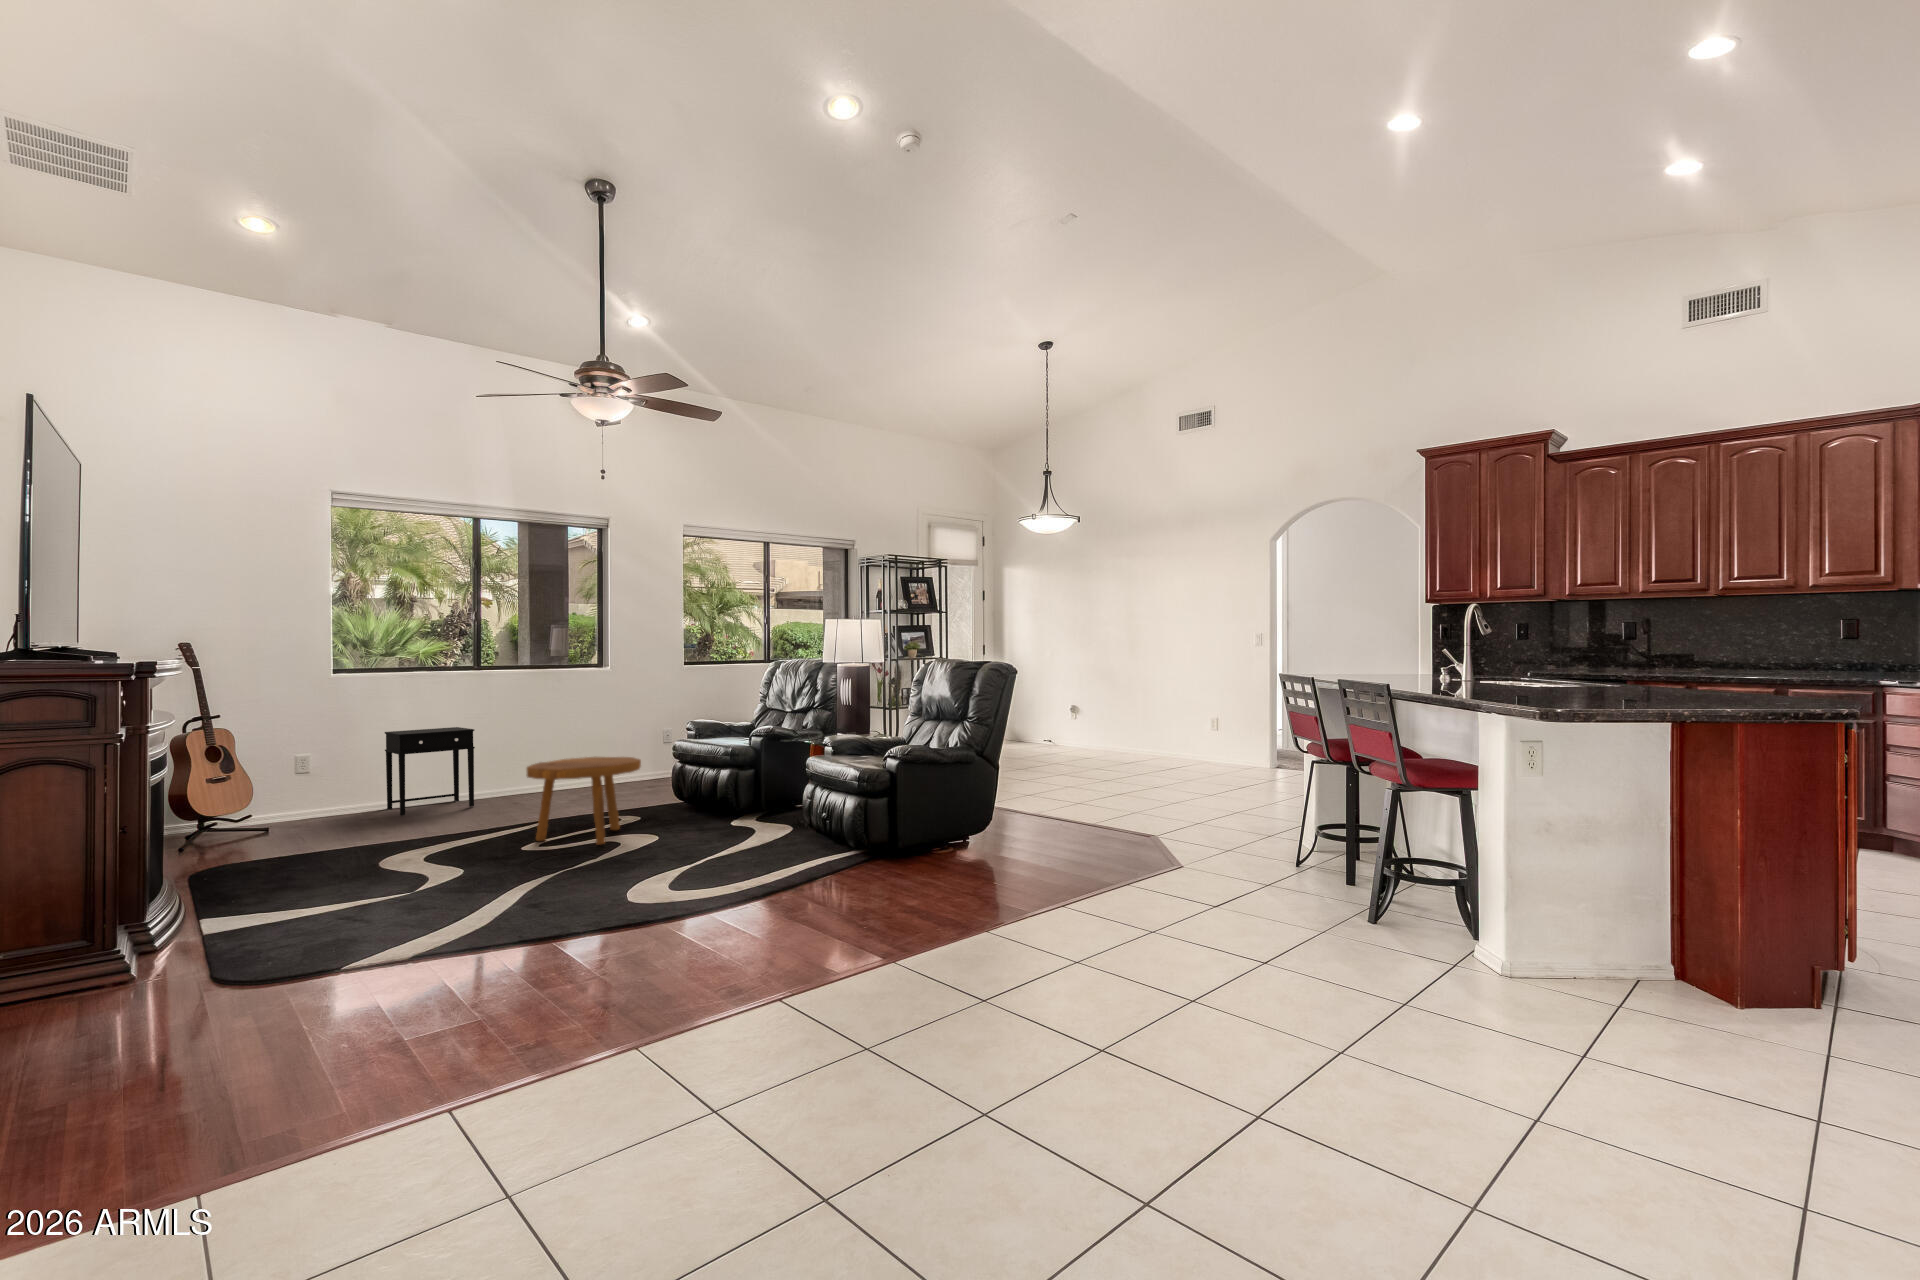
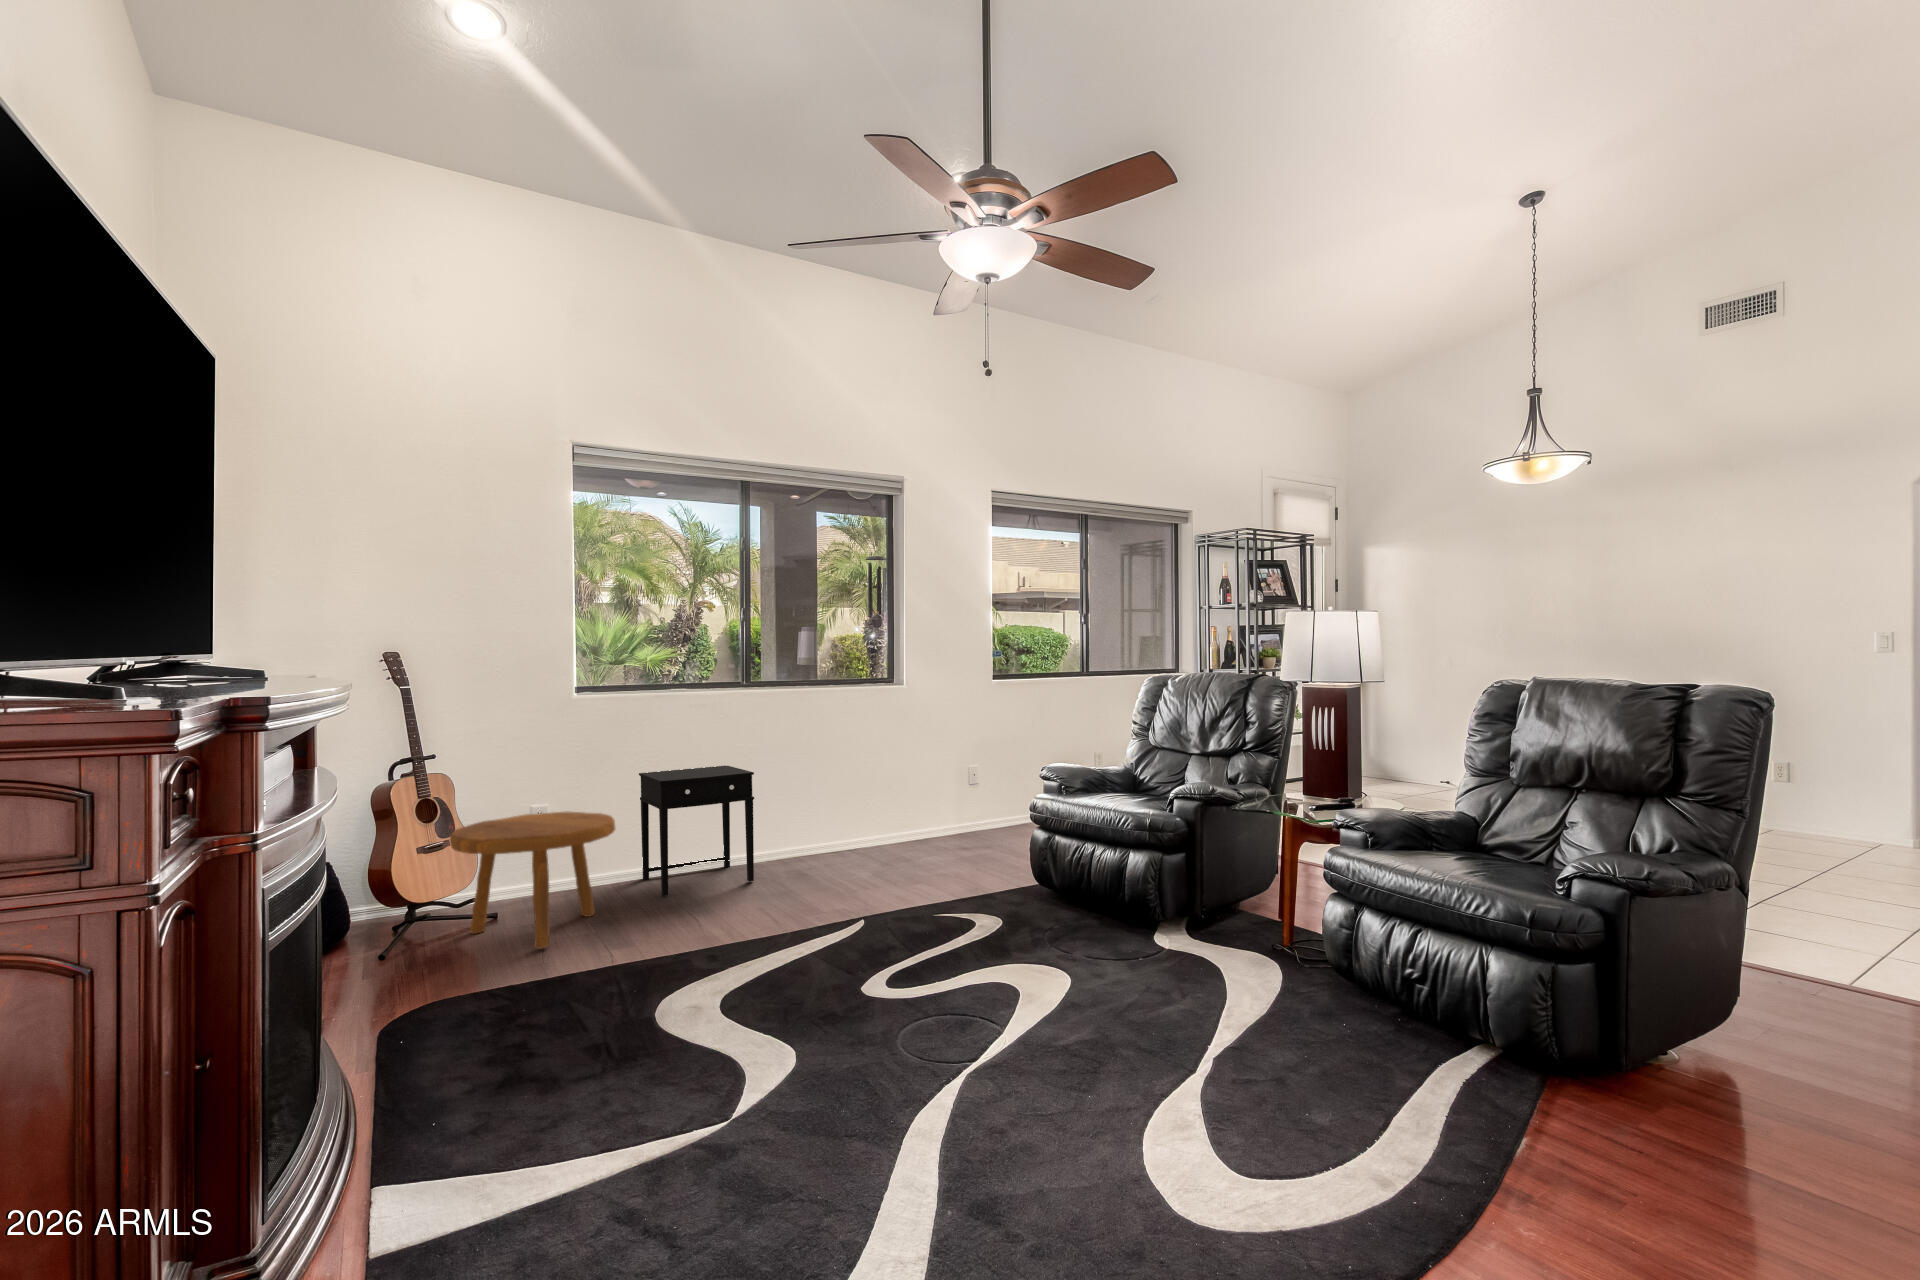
footstool: present [527,757,641,845] -> present [450,811,615,949]

